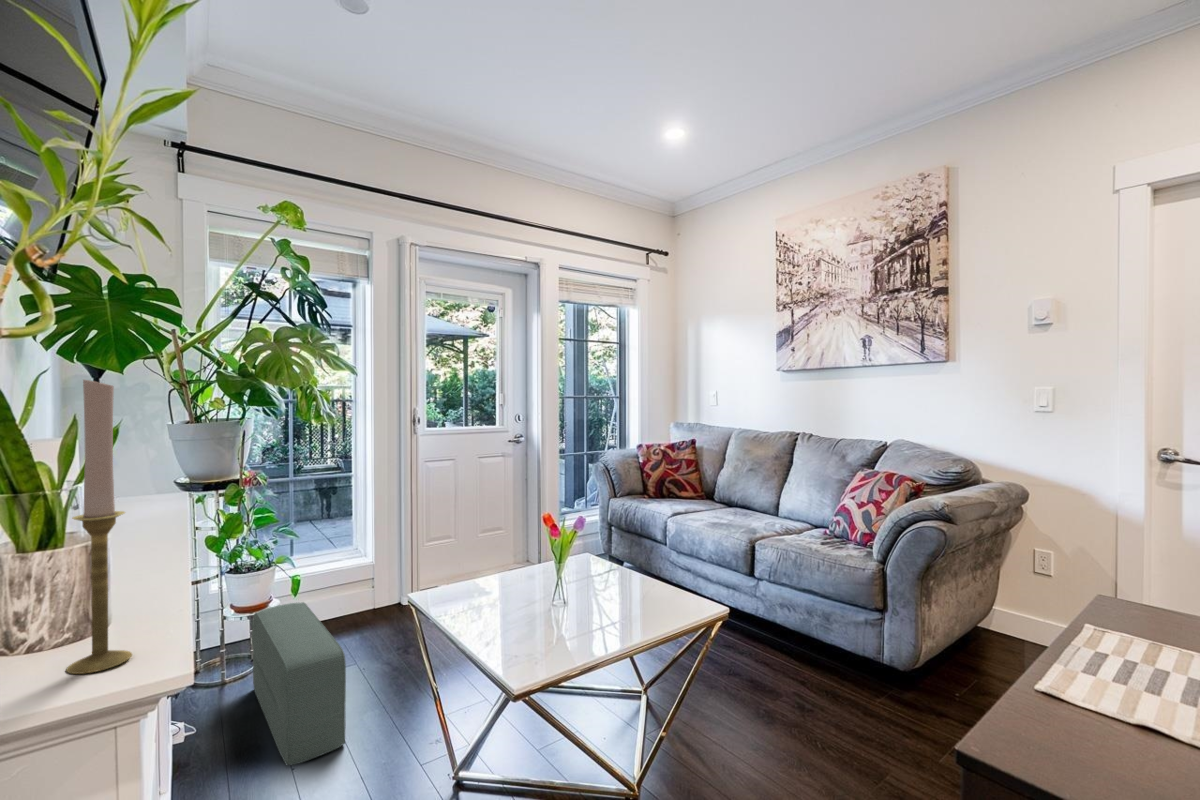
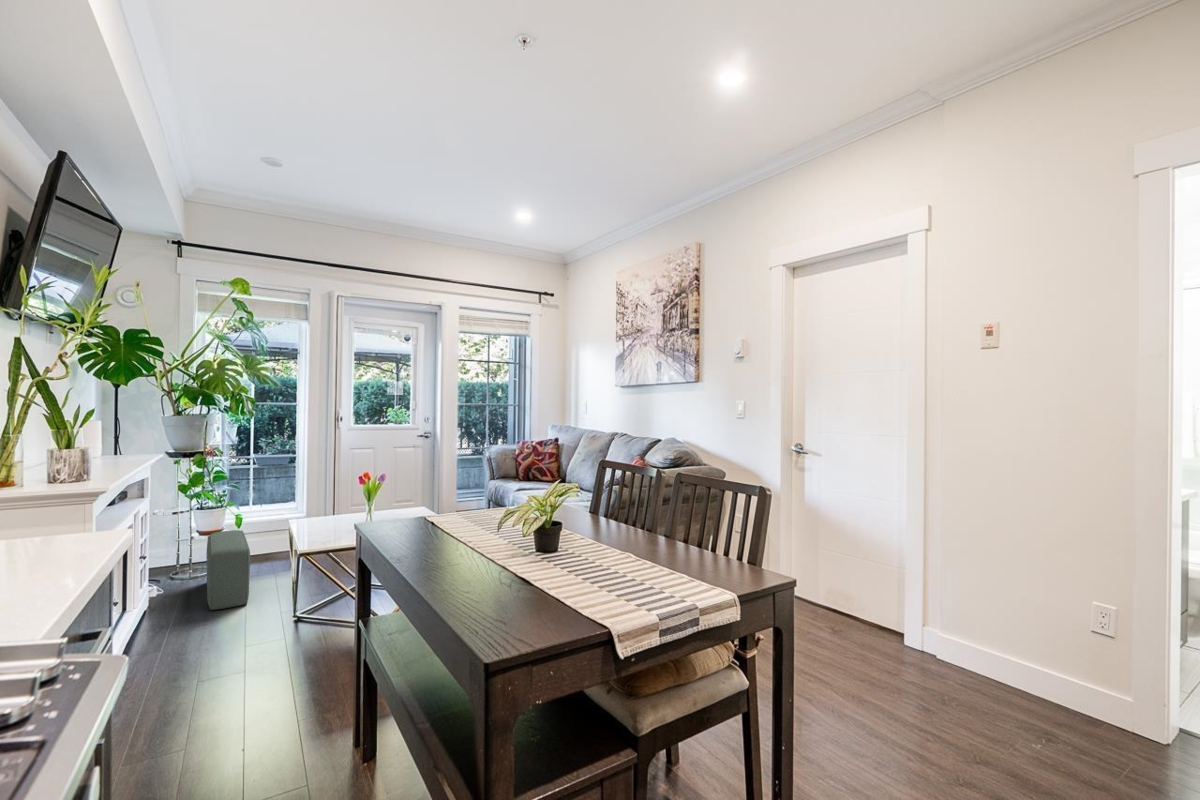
candlestick: present [66,377,132,674] -> none [72,387,95,486]

